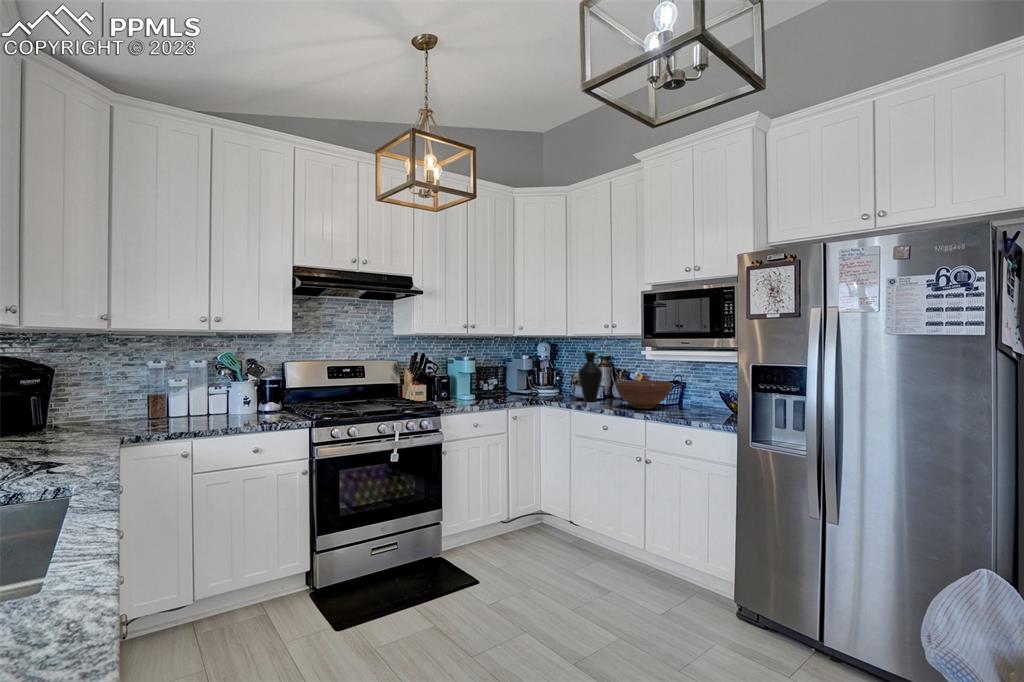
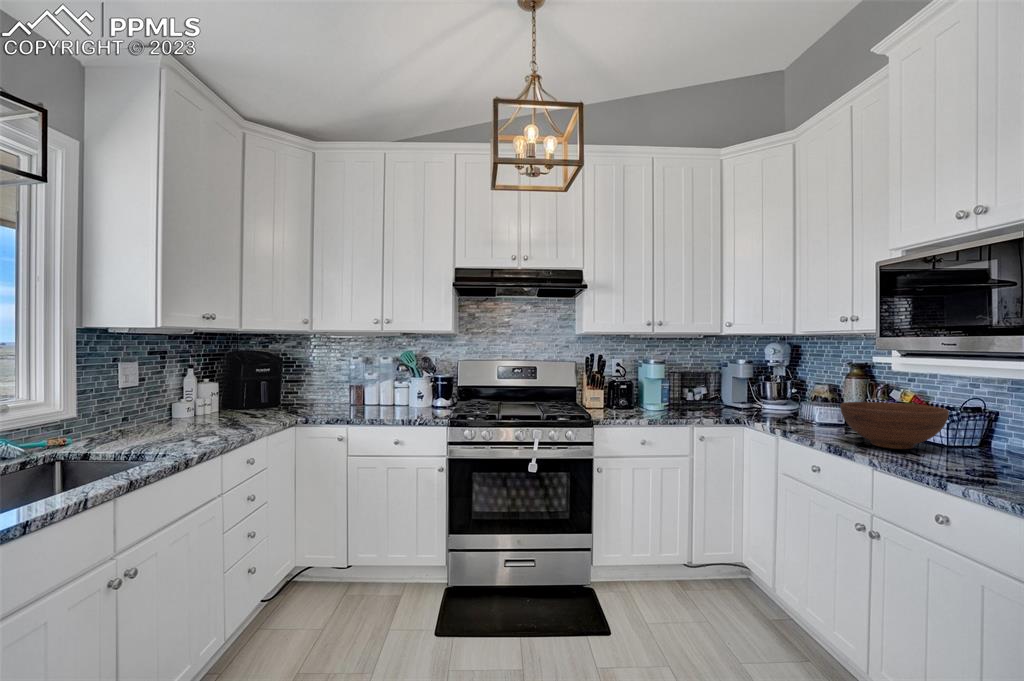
vase: present [578,352,602,402] -> none [798,356,839,429]

